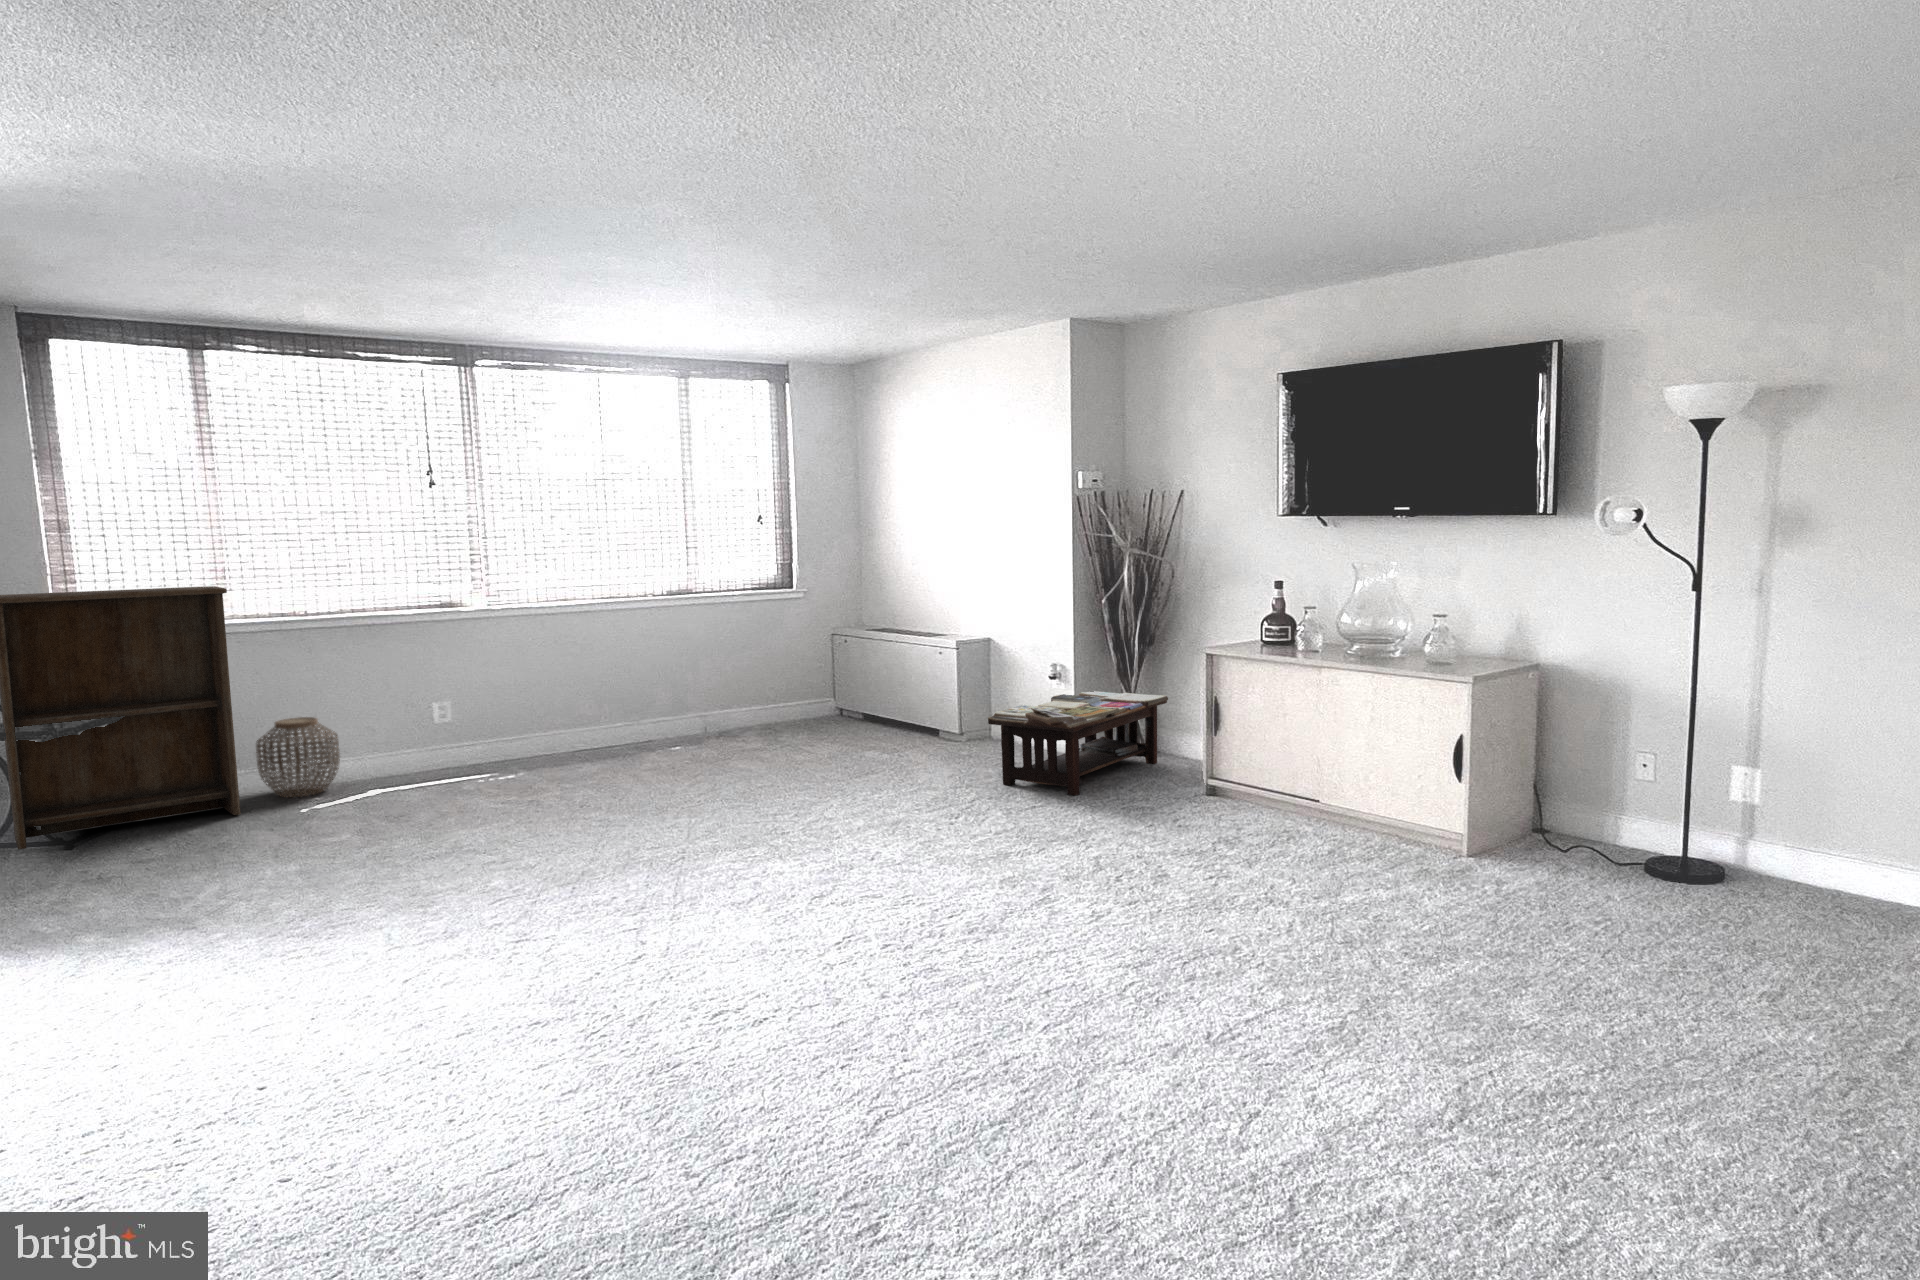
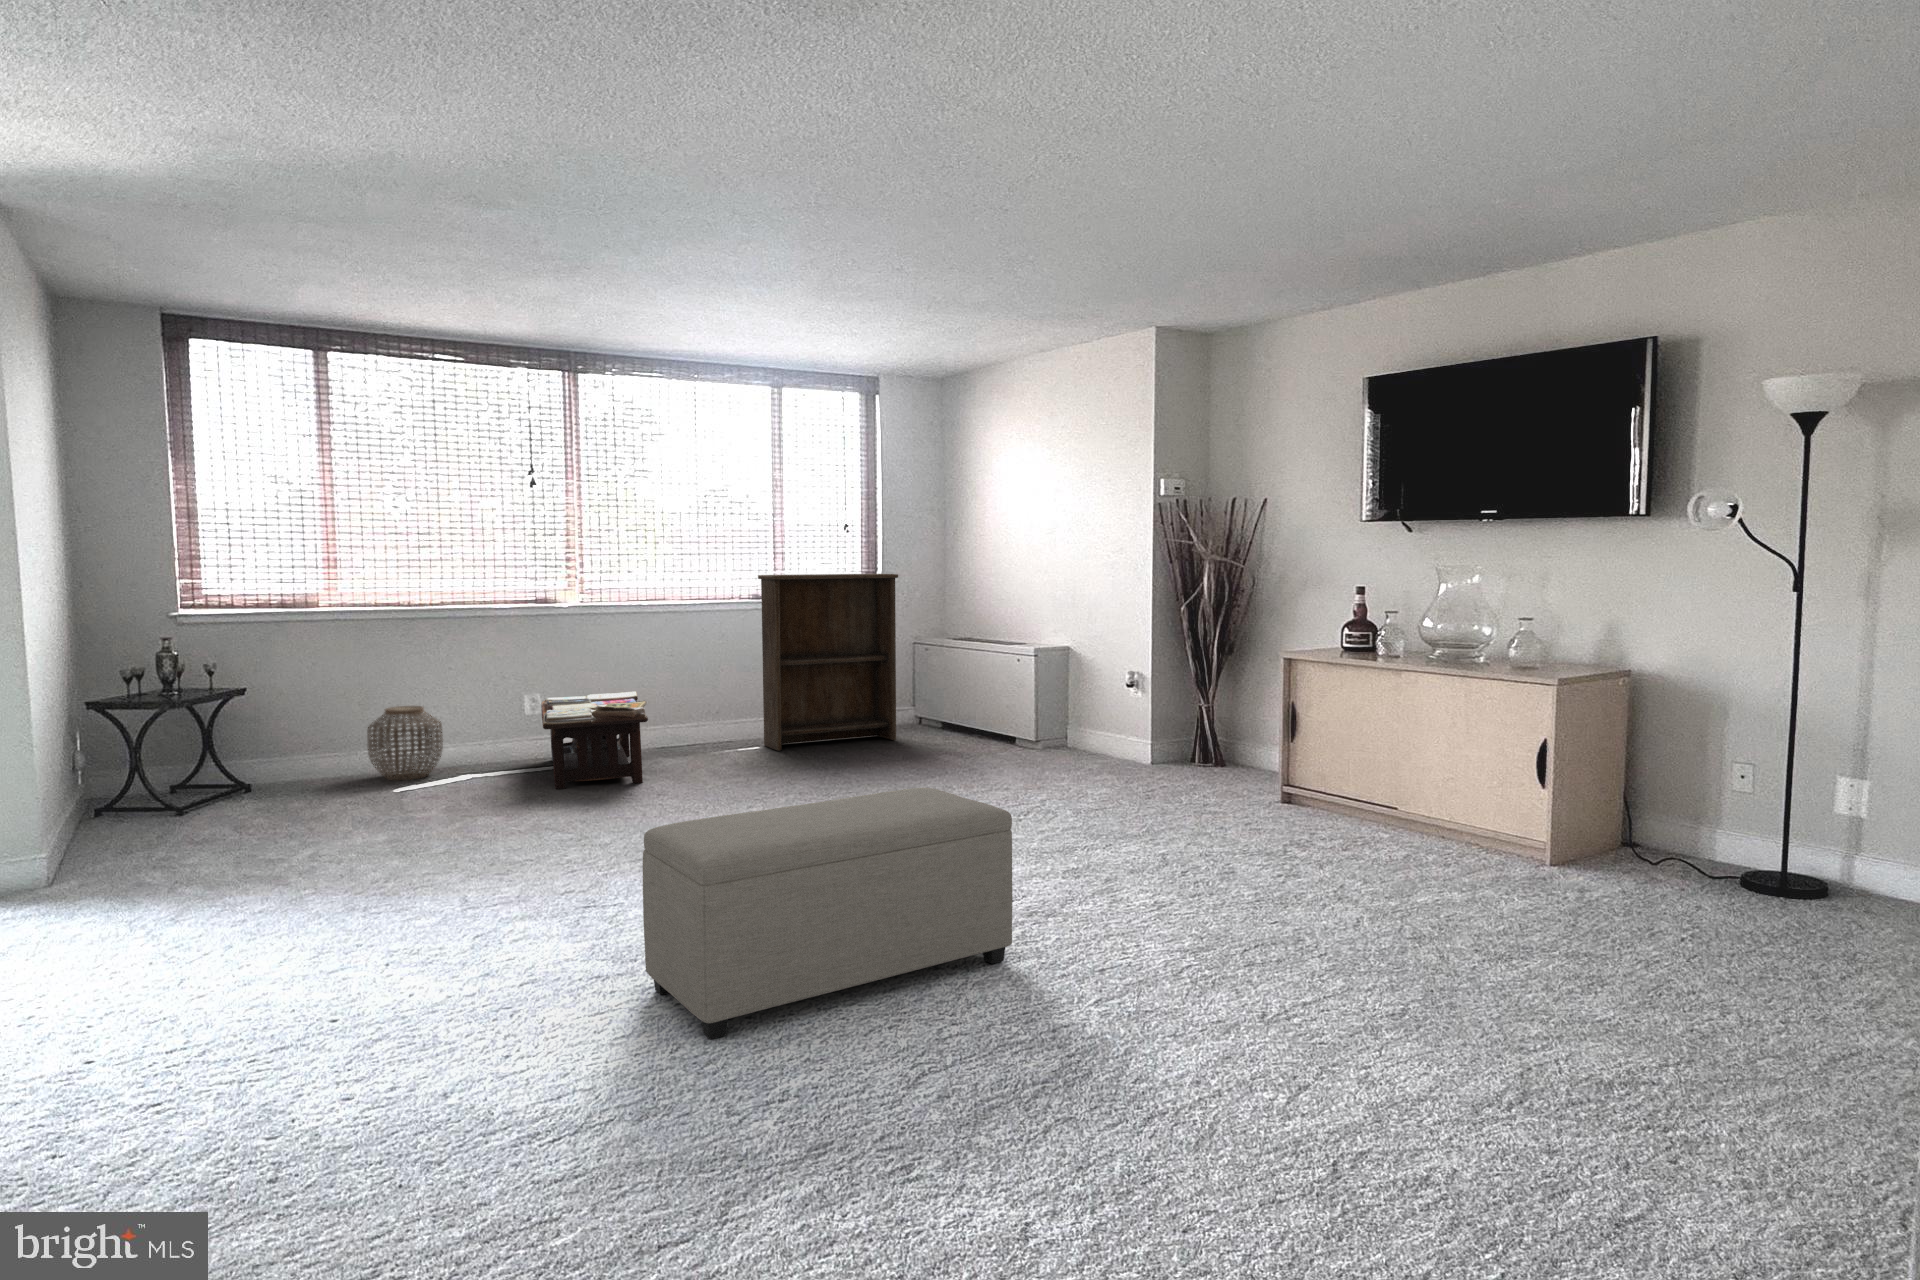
bookshelf: present [0,586,240,849] -> present [758,574,898,751]
coffee table: present [988,691,1168,795] -> present [541,691,648,789]
ottoman: none [580,812,959,1092] -> present [643,788,1012,1039]

